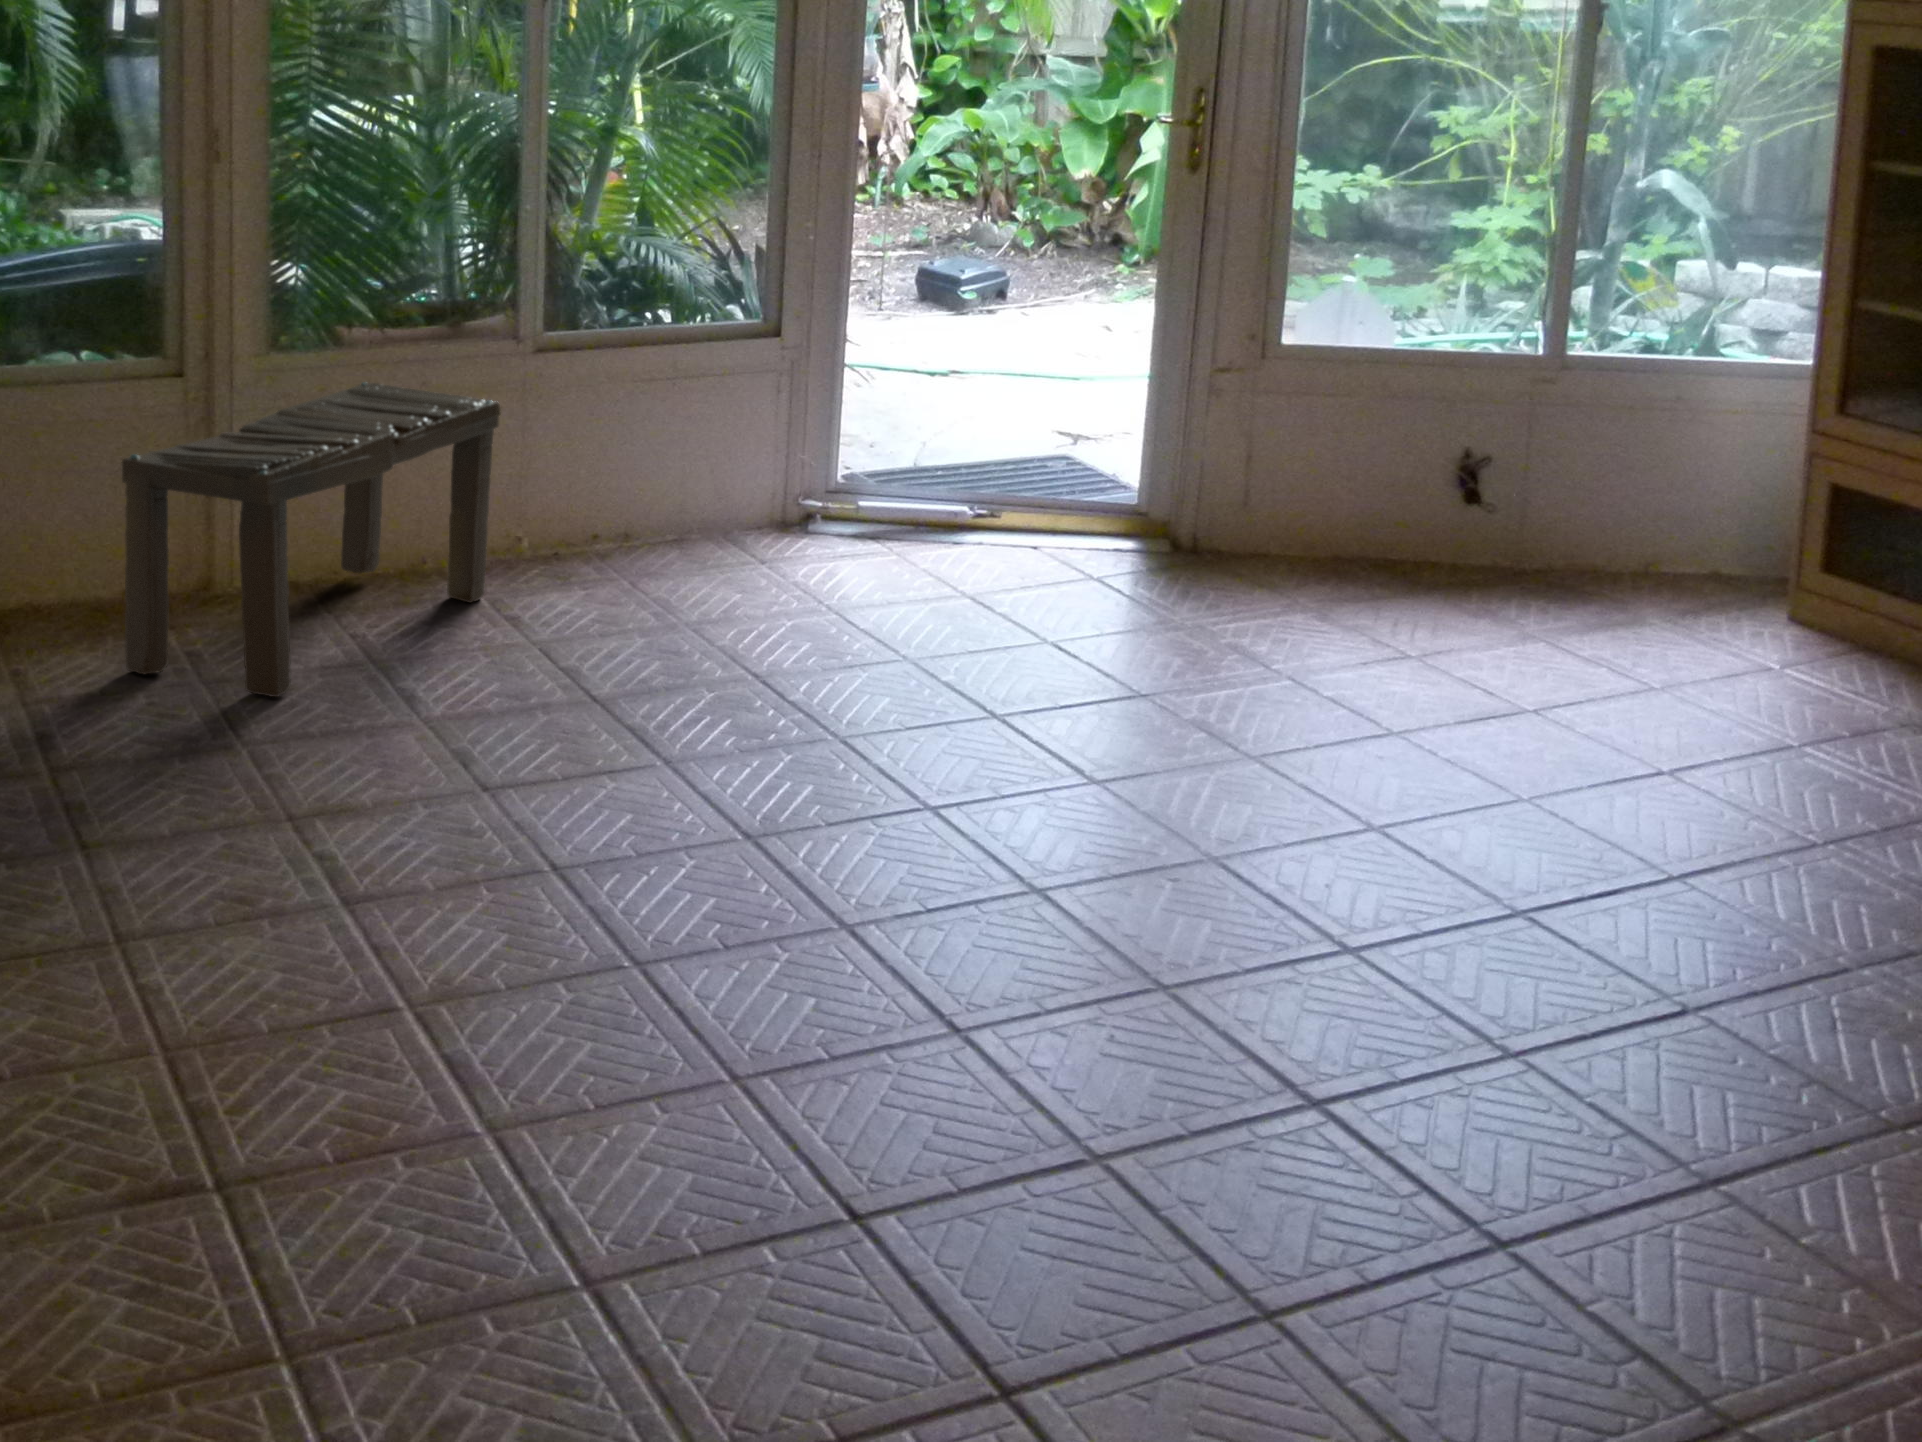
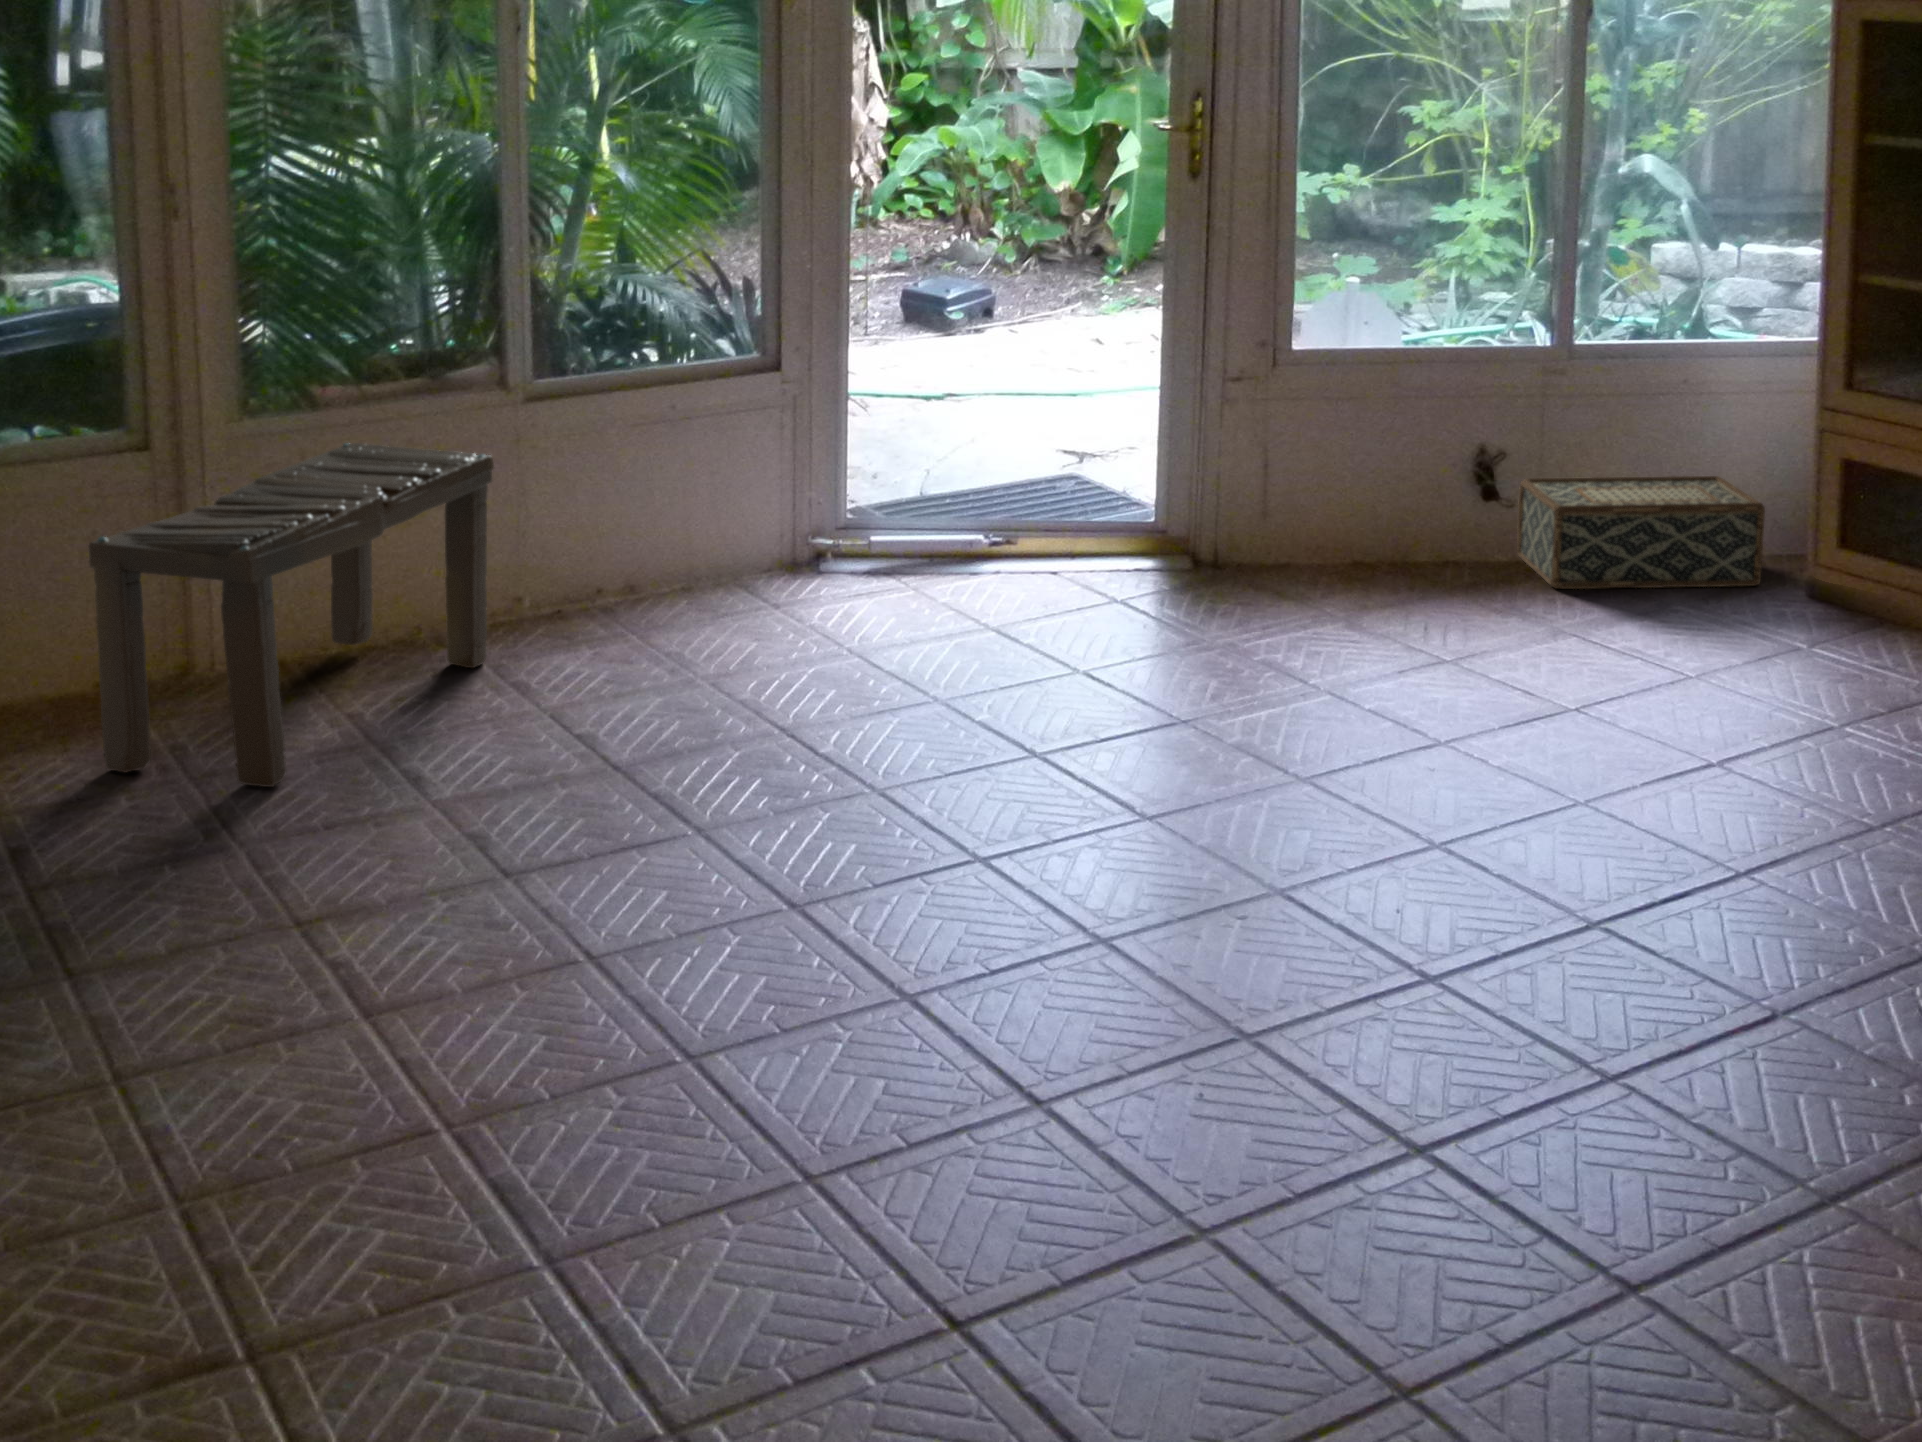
woven basket: none [1505,488,1759,610] -> present [1517,476,1765,589]

